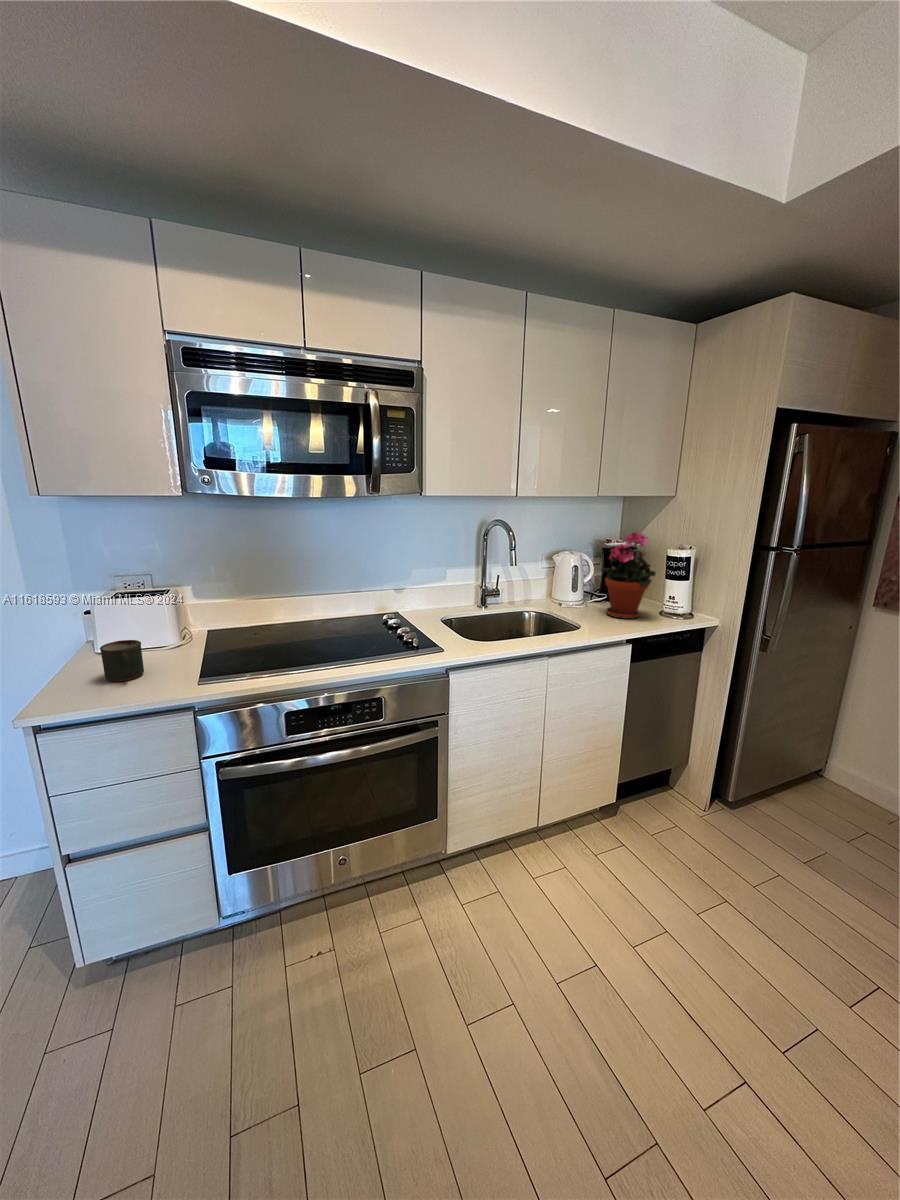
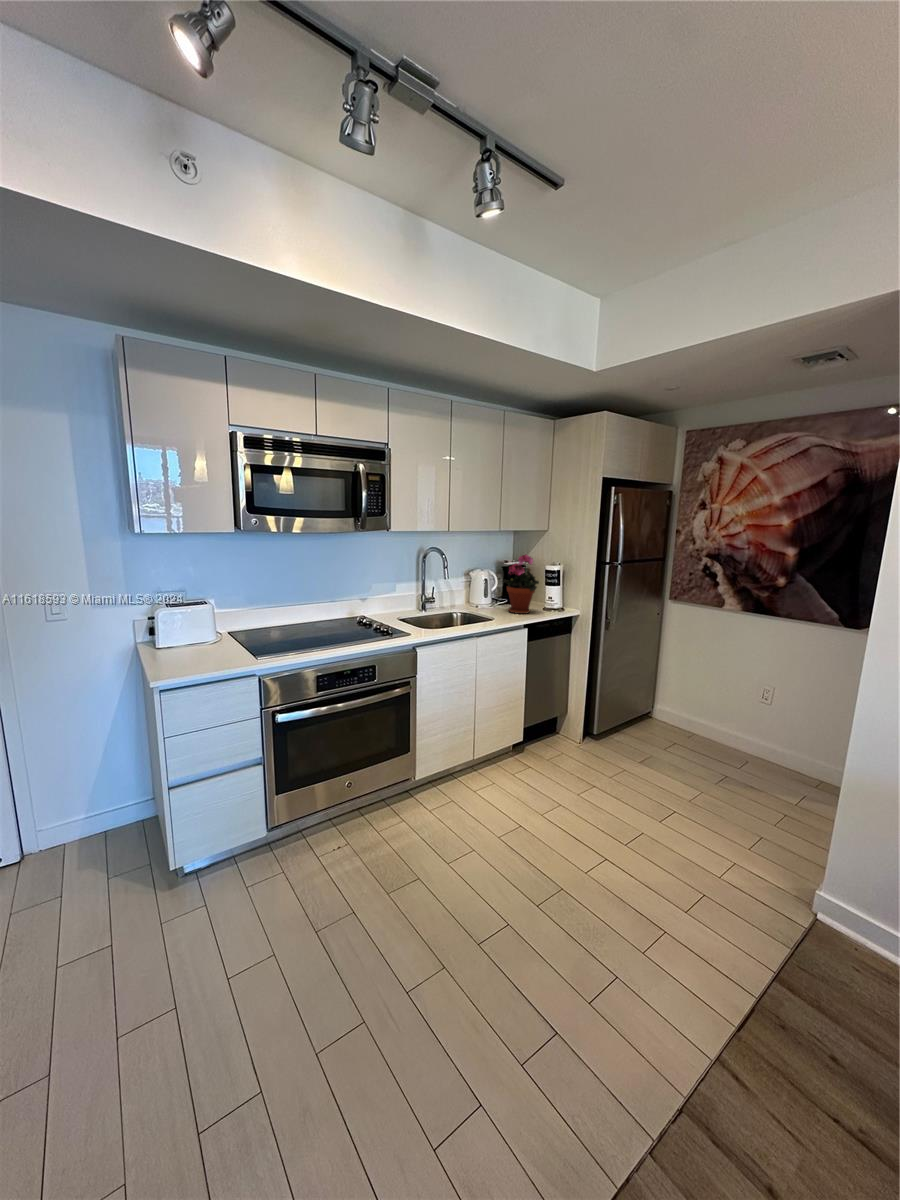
mug: present [100,640,144,681] -> none [181,634,209,661]

